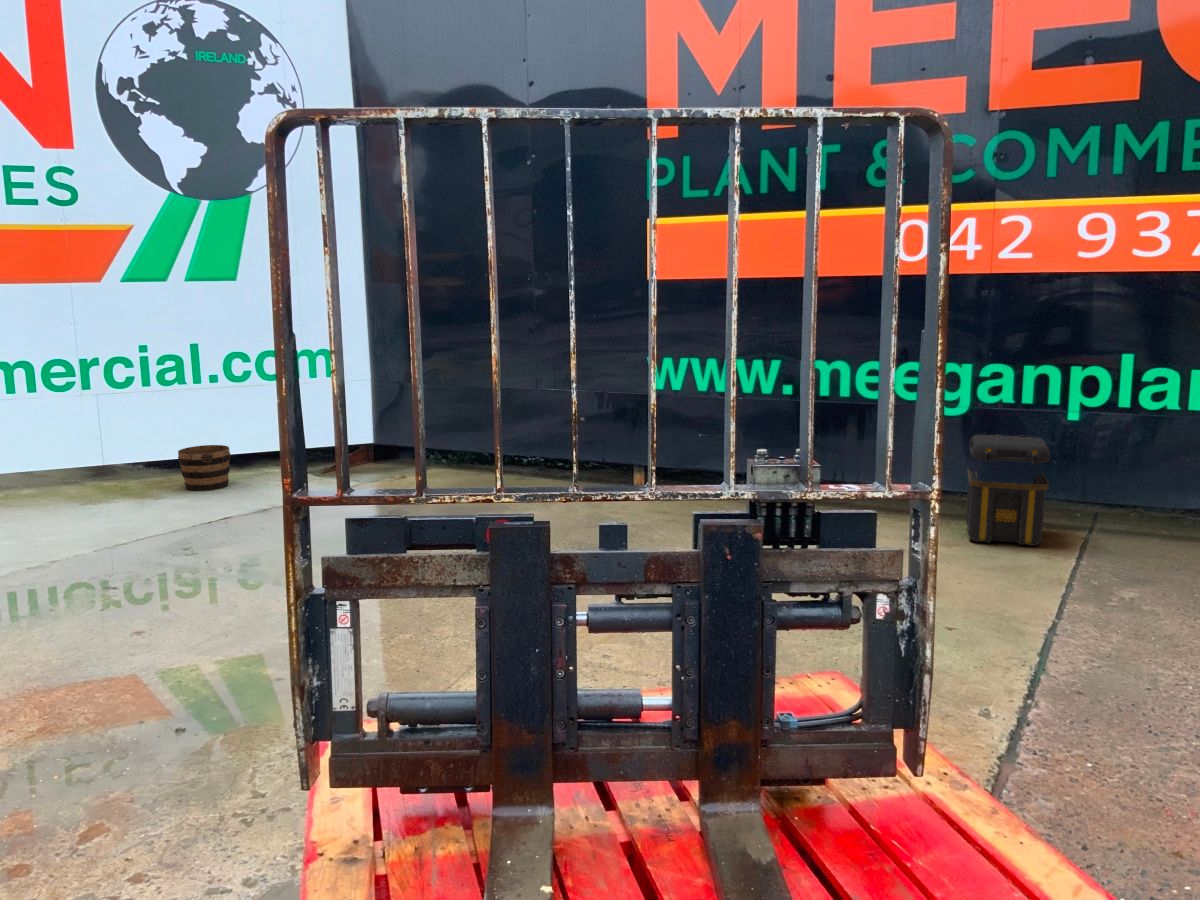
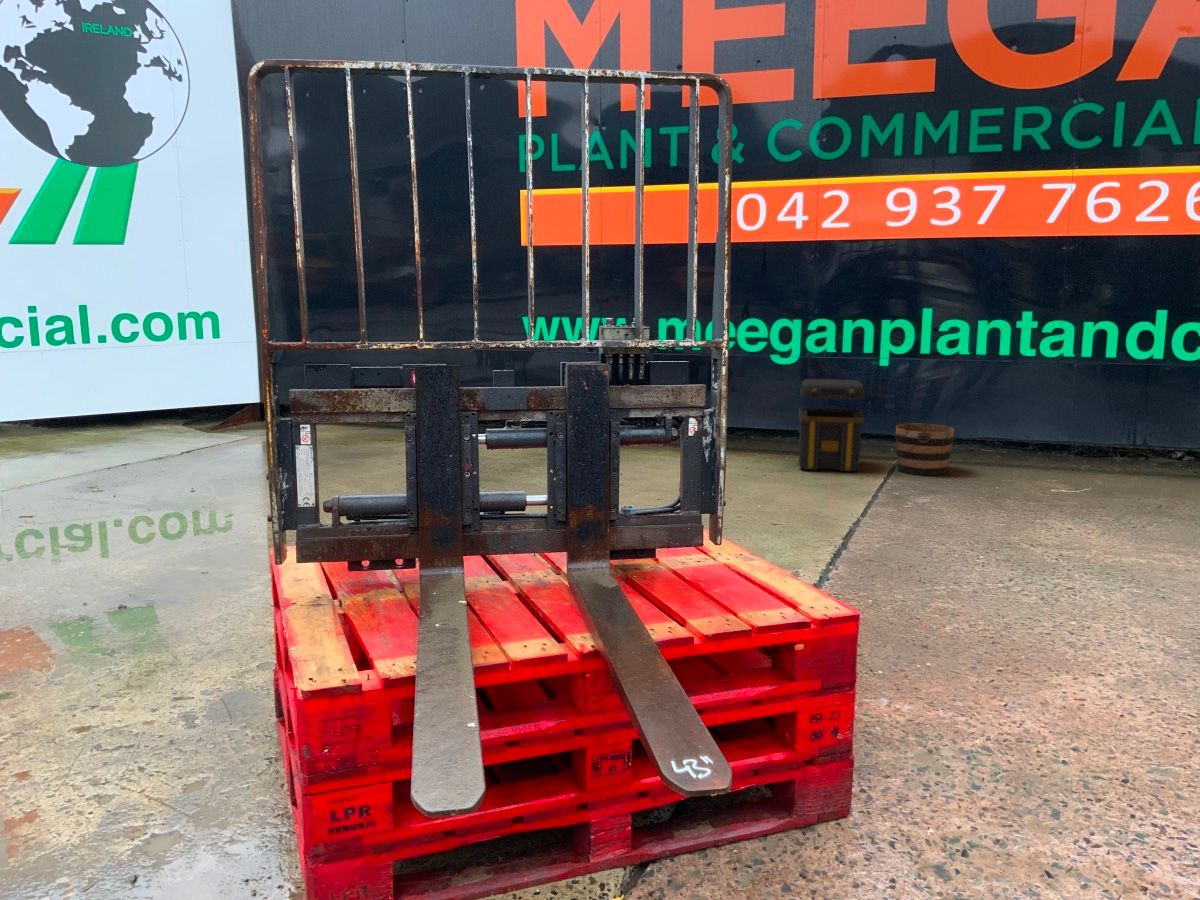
bucket: present [178,445,230,491] -> present [895,423,954,475]

